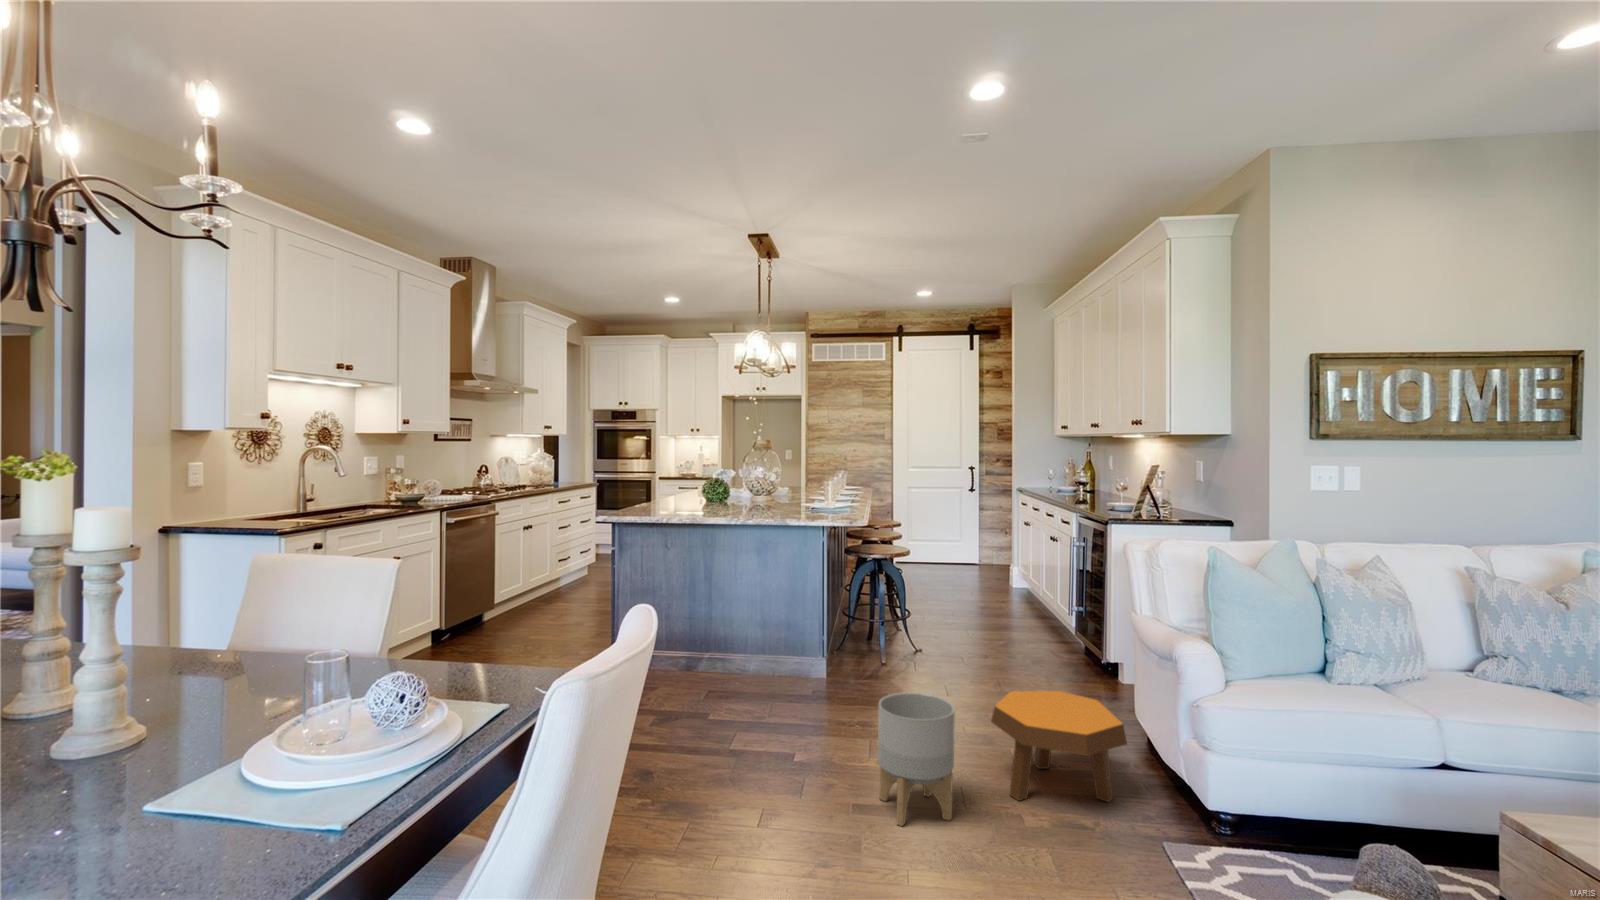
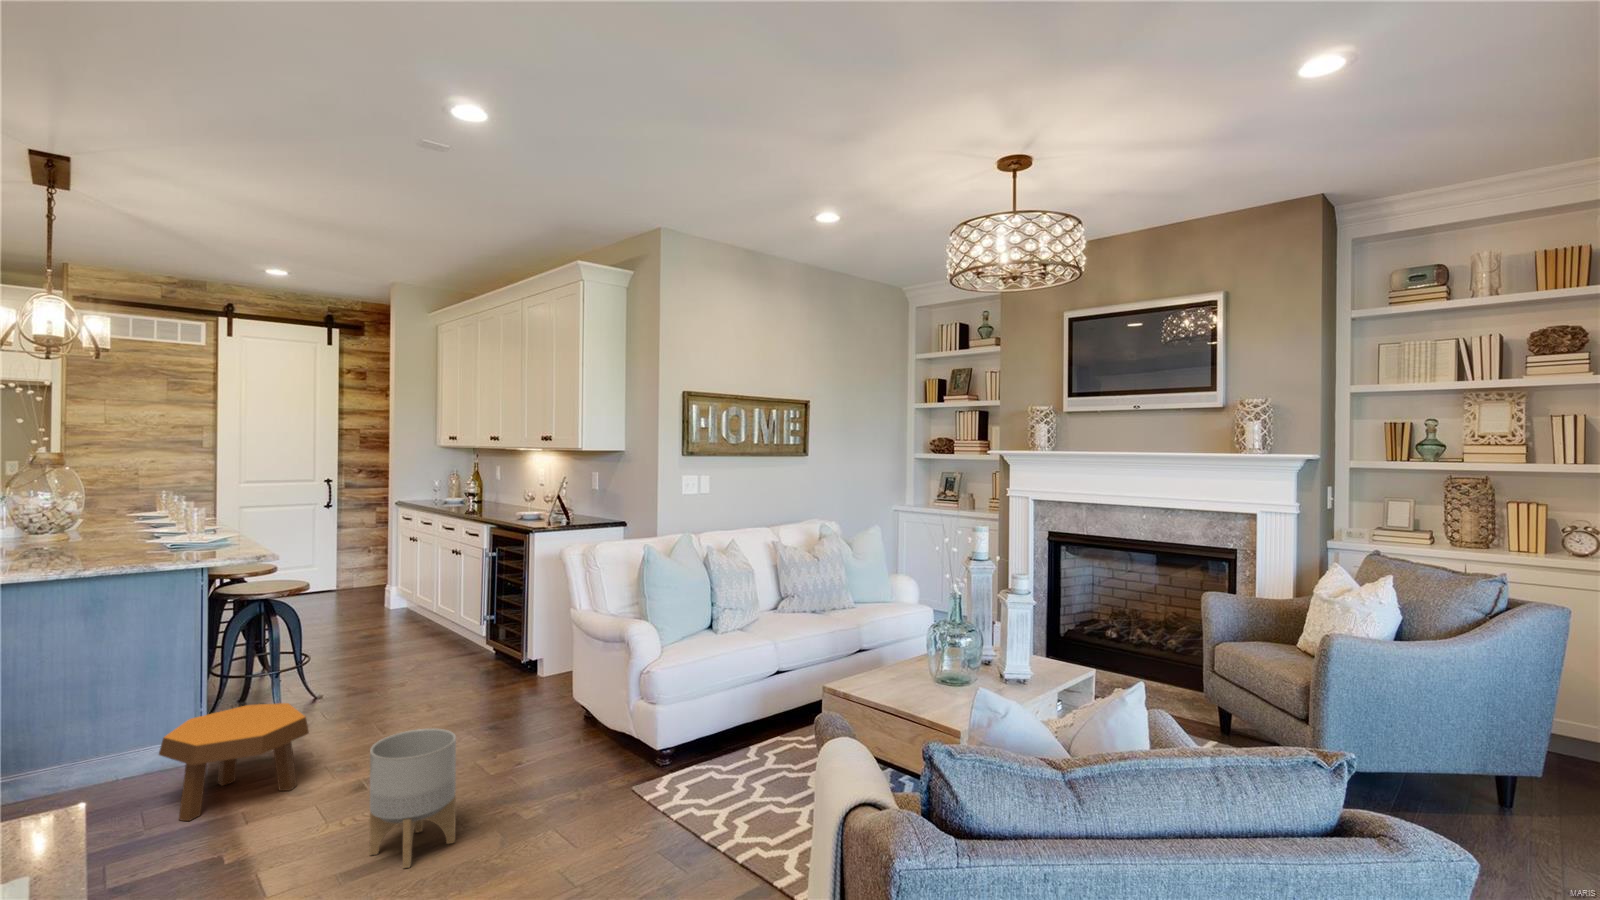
footstool: present [991,691,1127,802] -> present [159,703,309,821]

